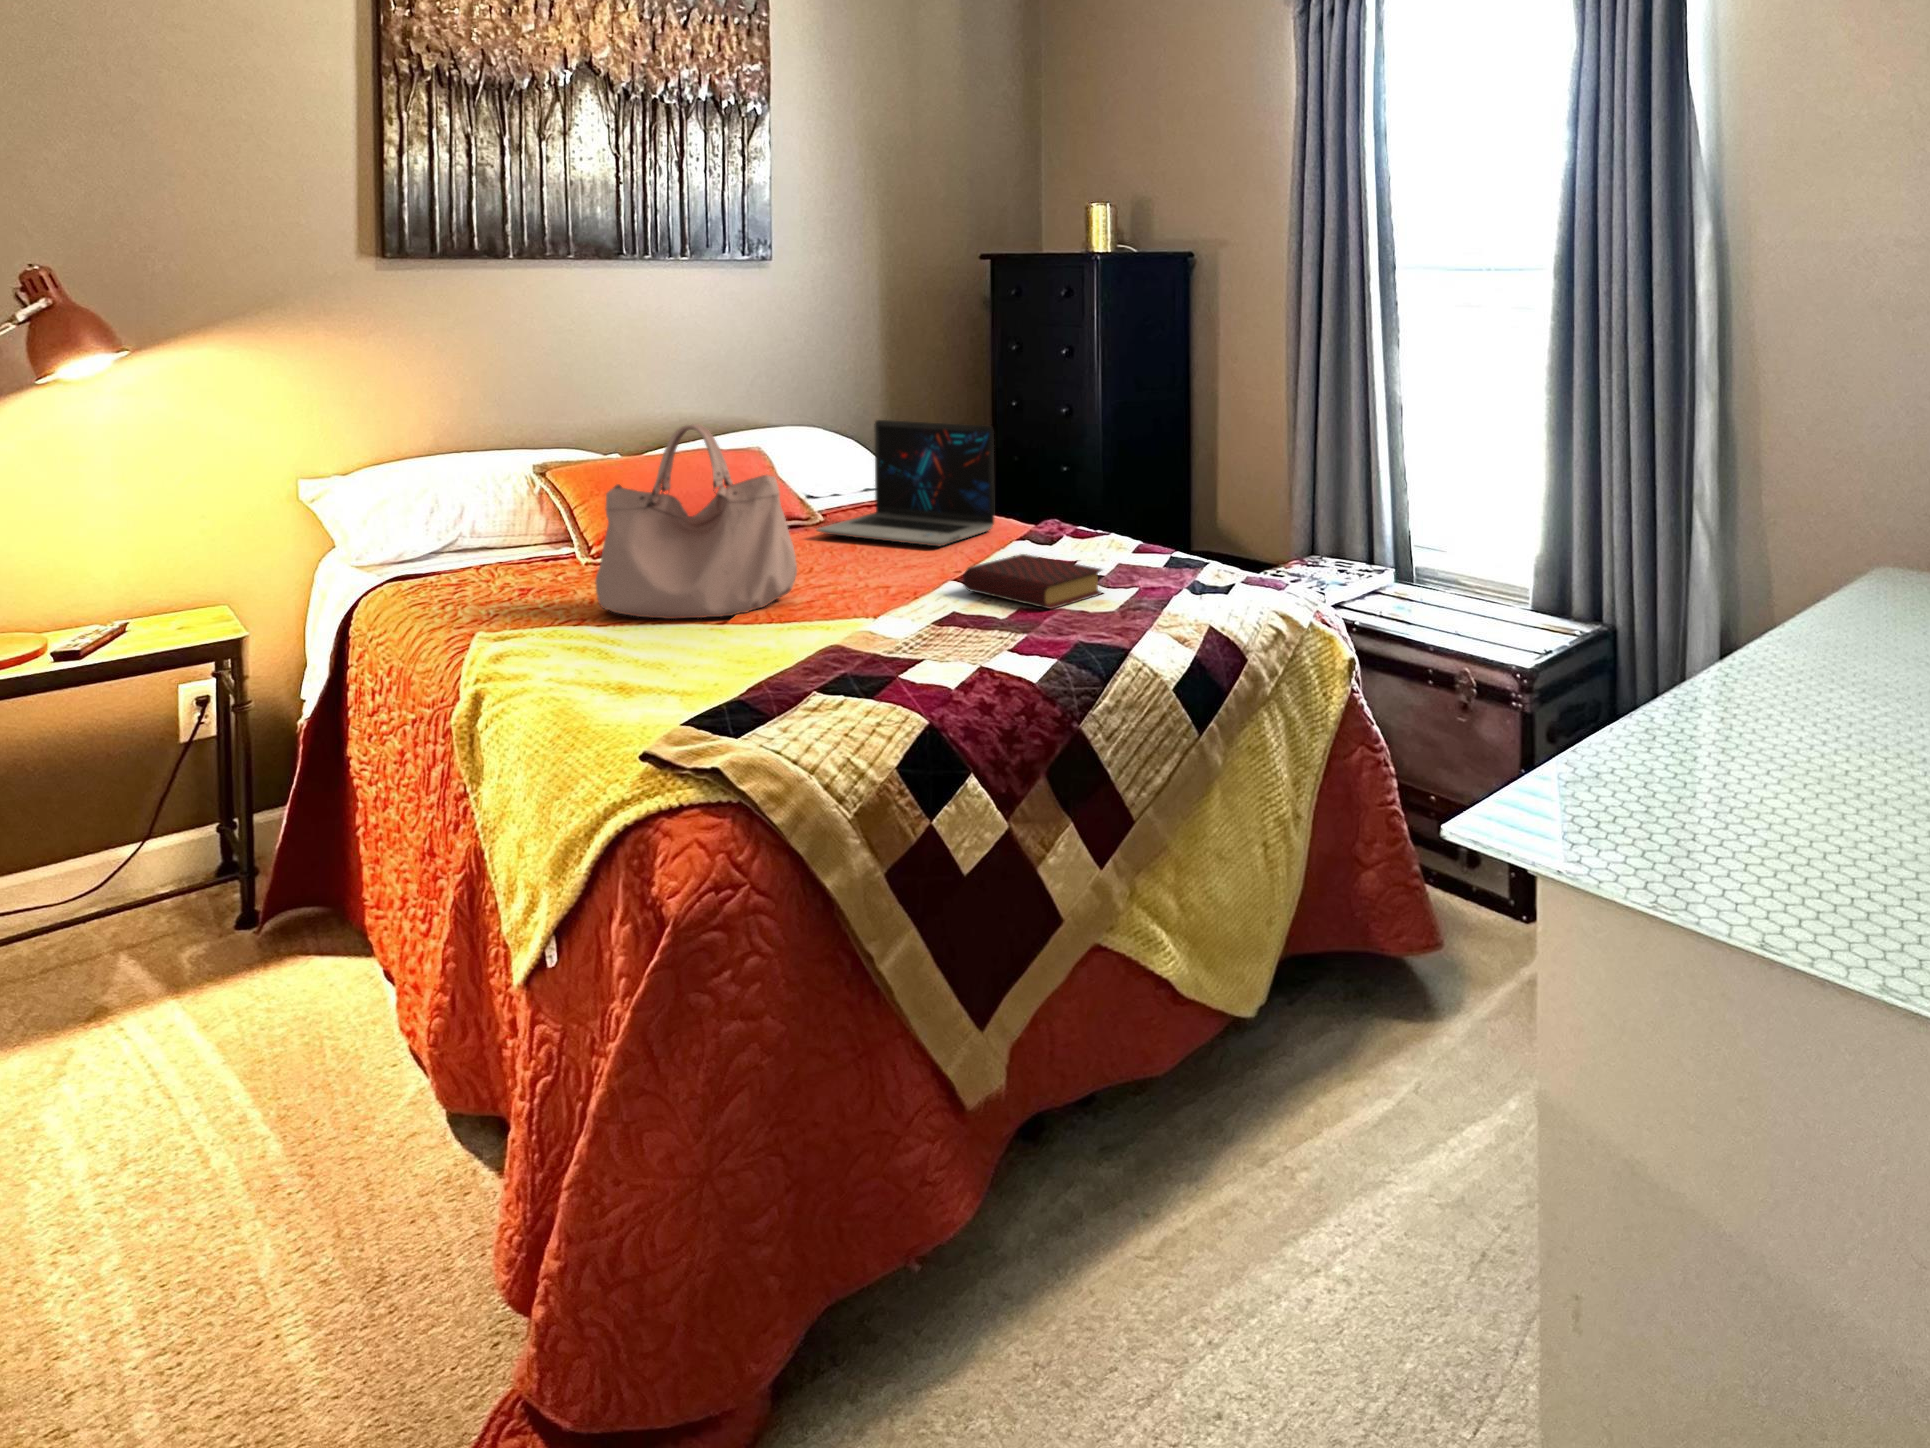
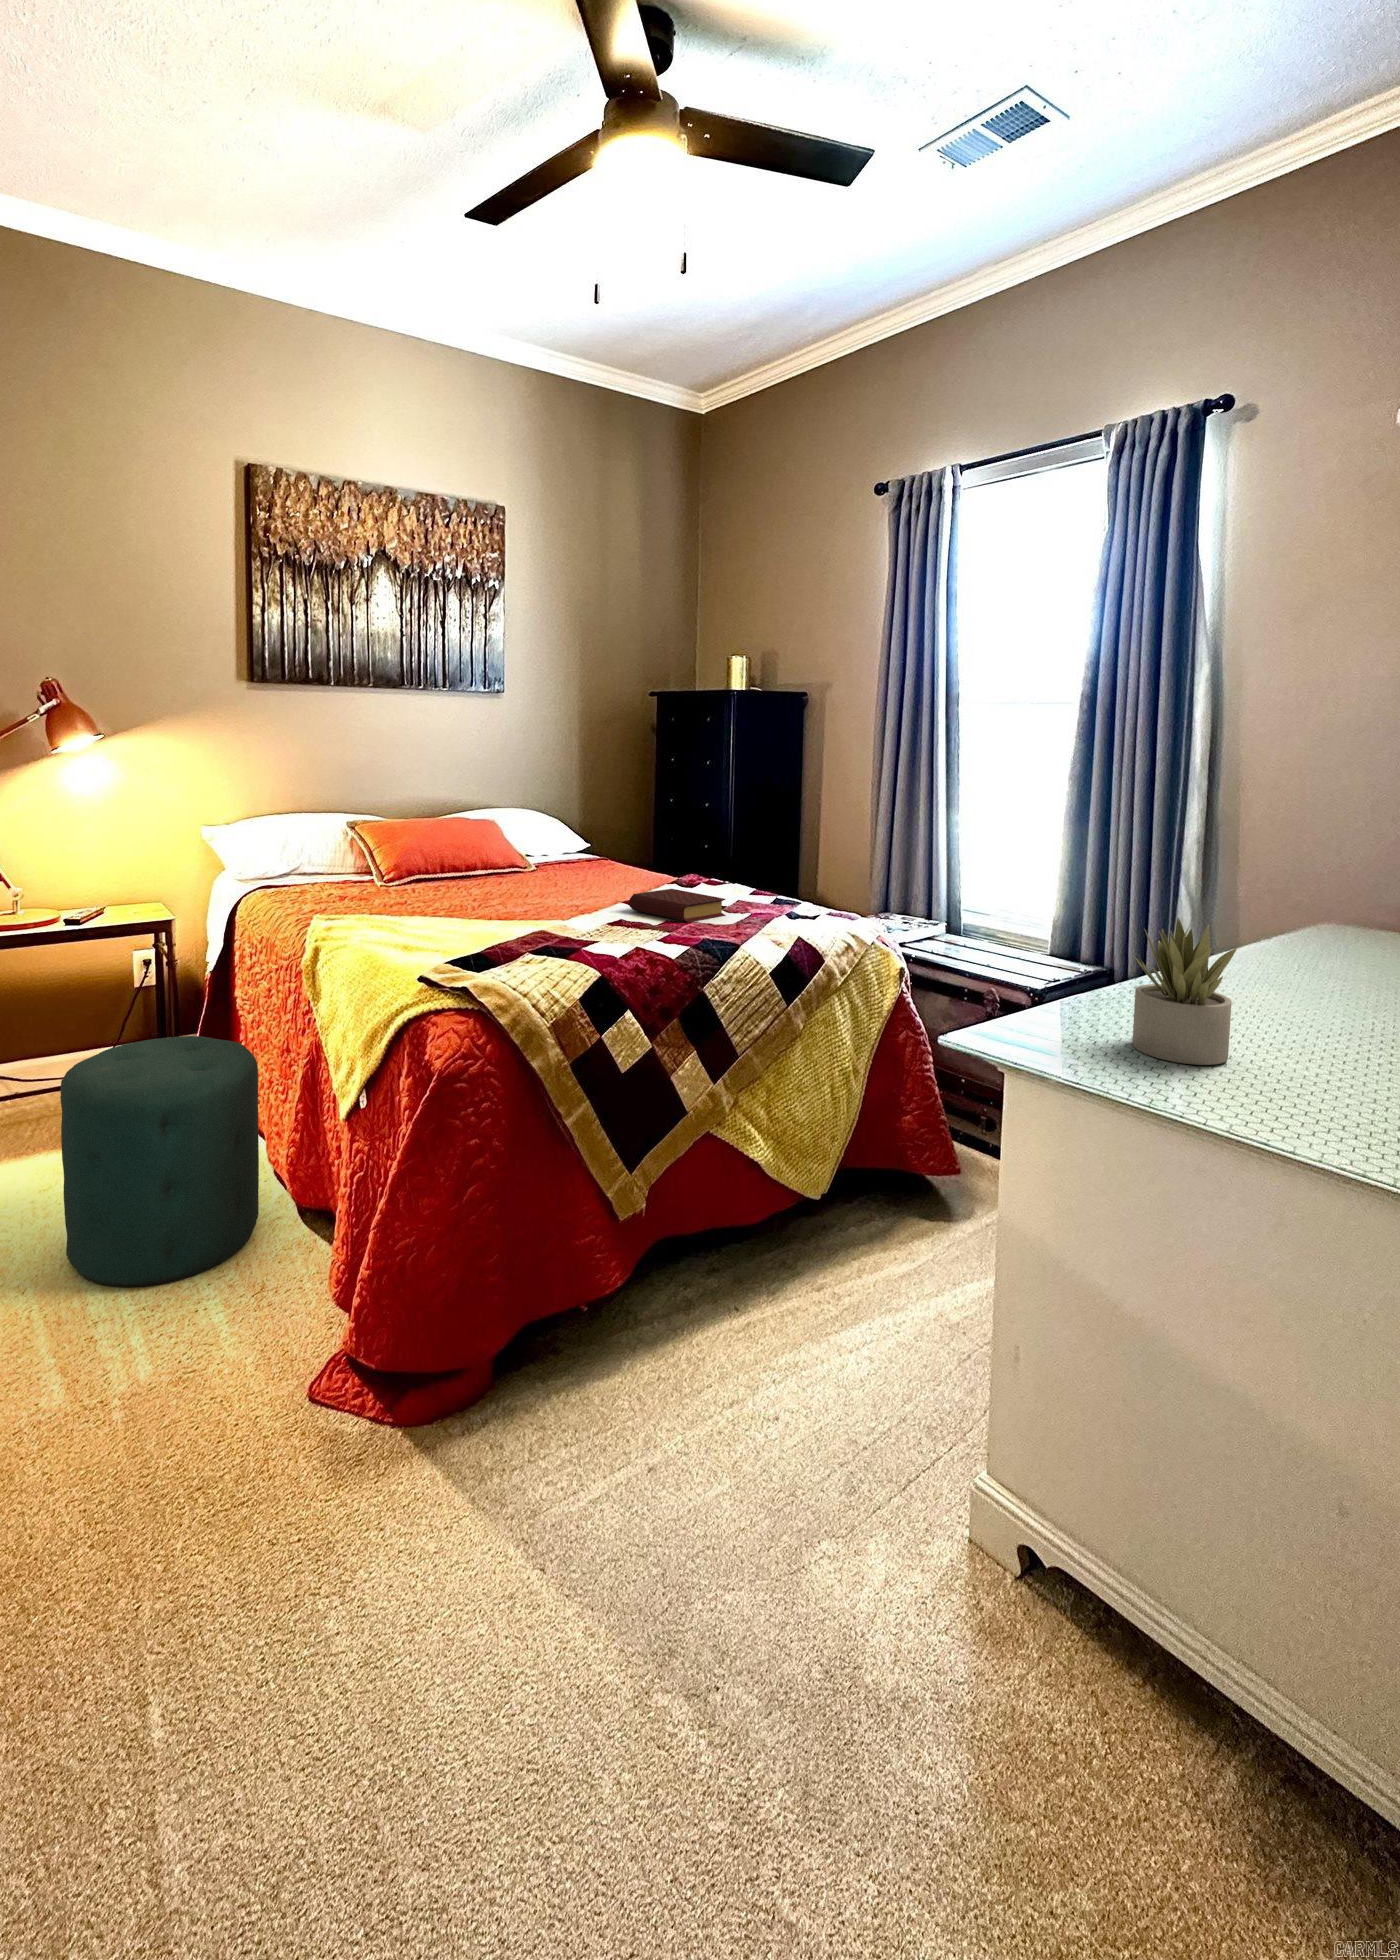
laptop: present [817,420,994,546] -> none [533,801,657,886]
handbag: present [595,424,797,619] -> none [389,791,519,917]
succulent plant: none [1739,627,1893,860] -> present [1132,917,1237,1065]
ottoman: none [17,842,375,1313] -> present [60,1036,259,1287]

